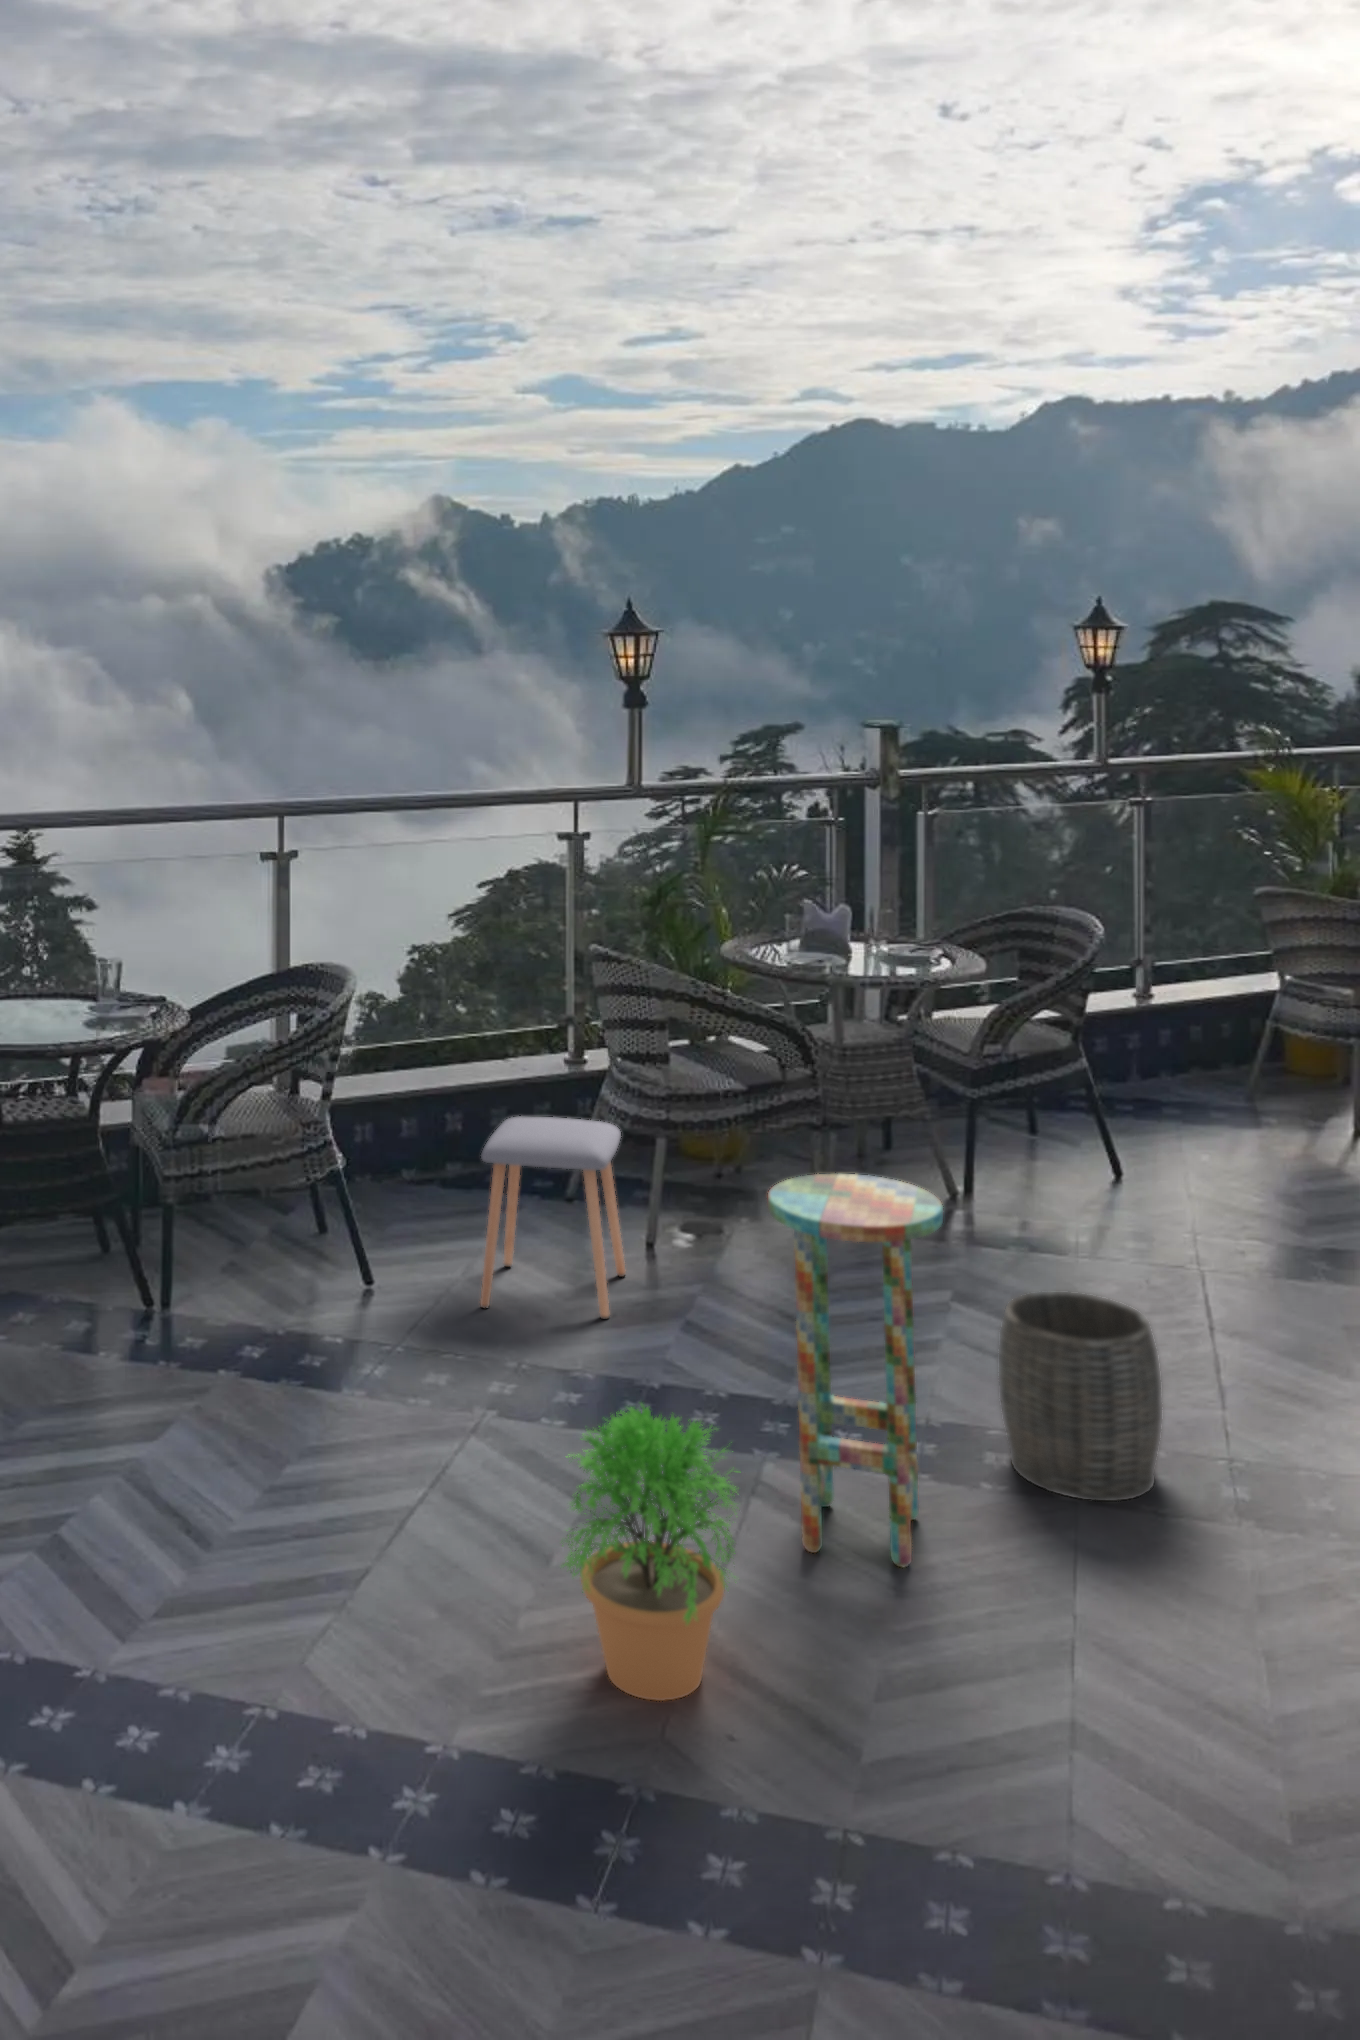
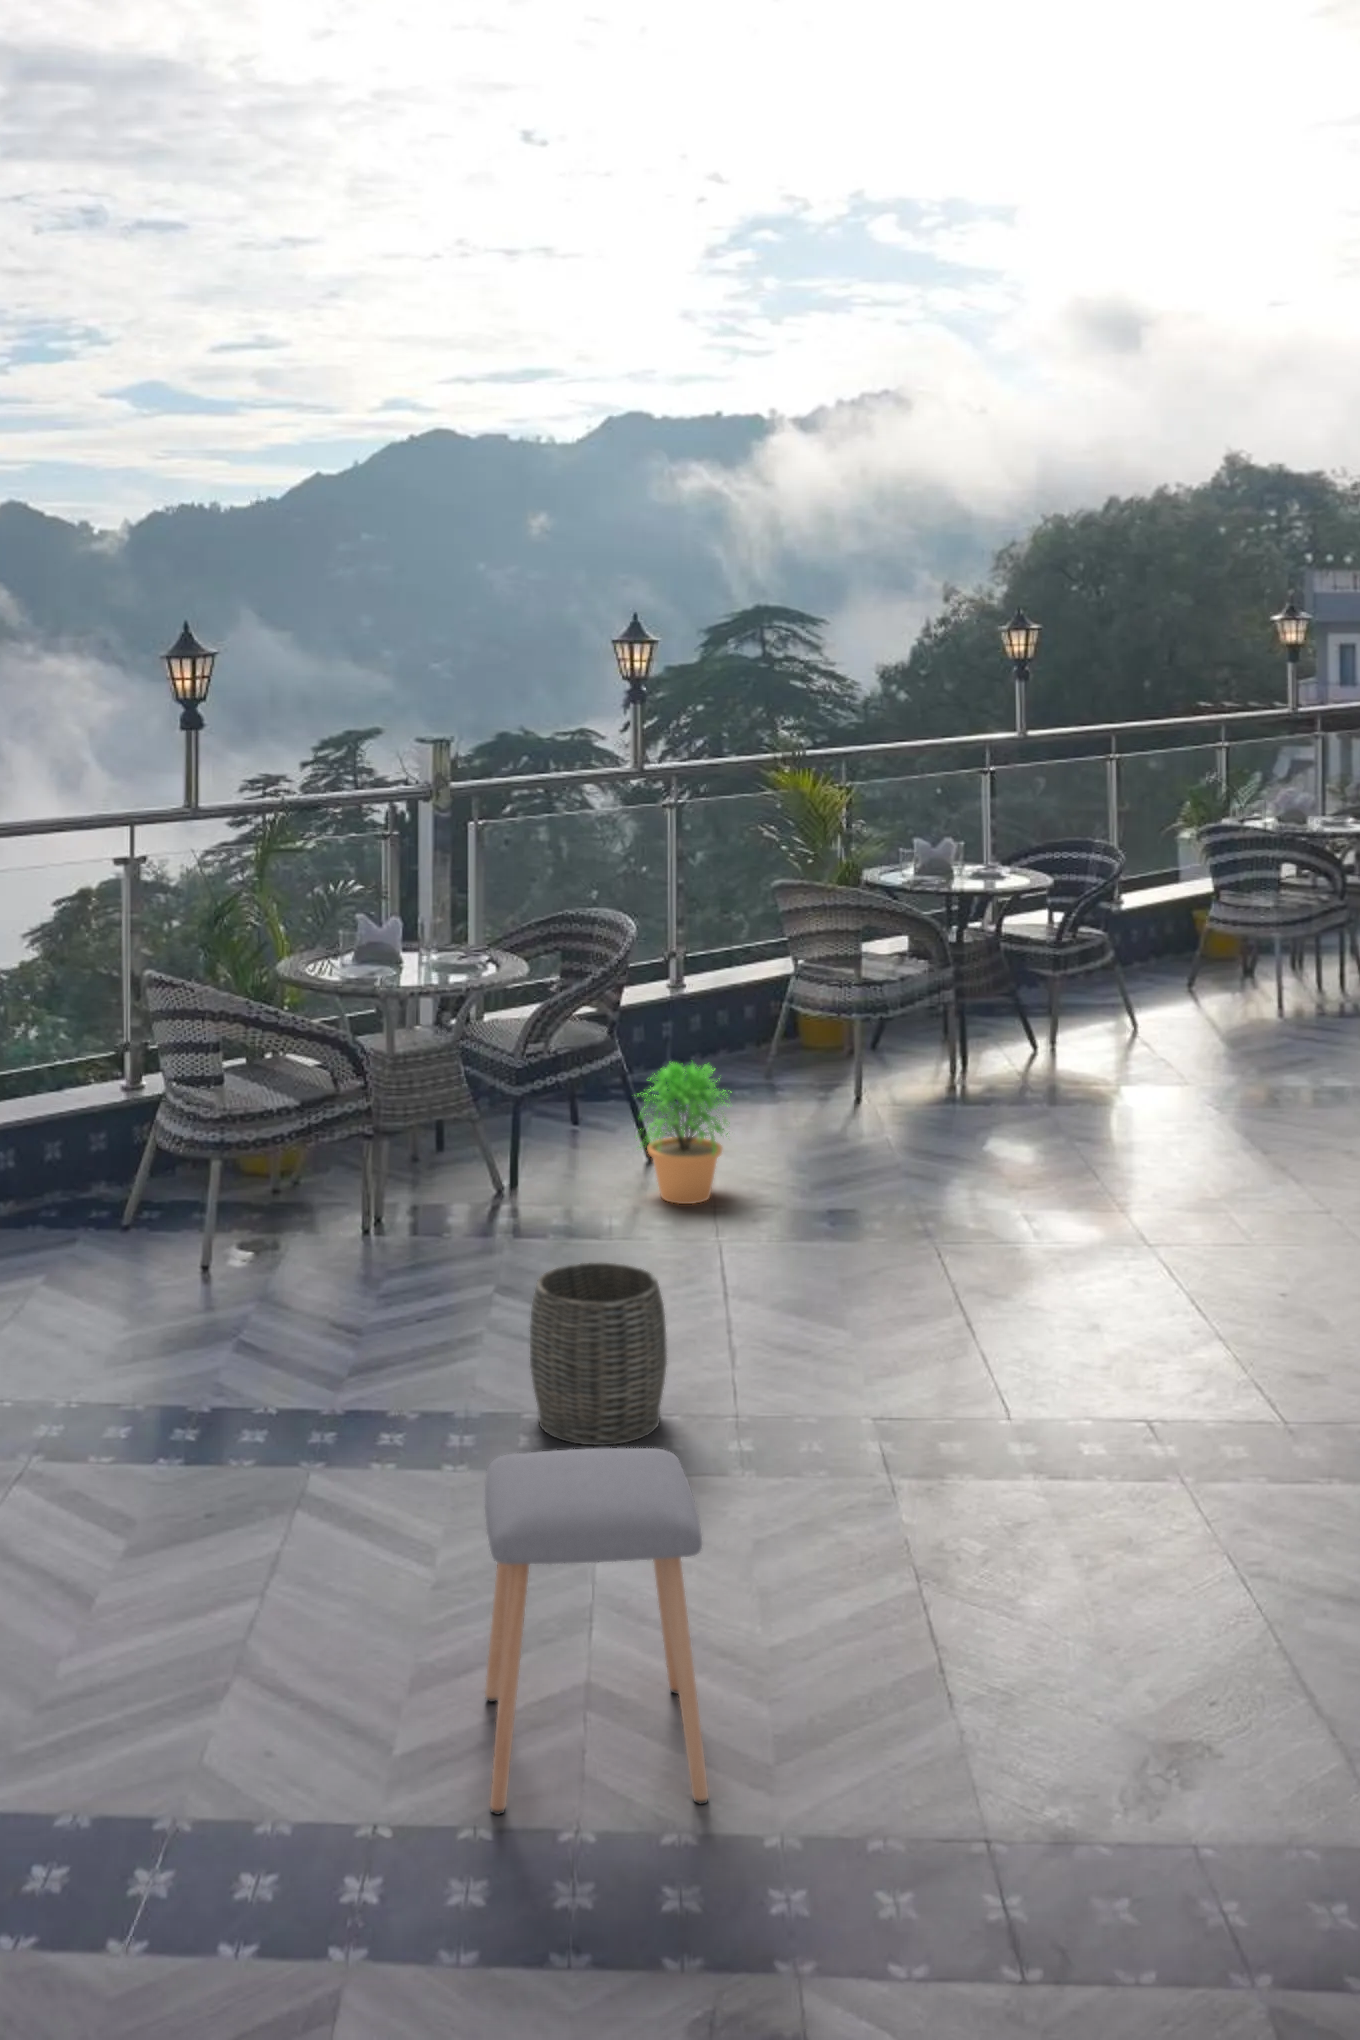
stool: present [480,1116,625,1319] -> present [485,1448,708,1814]
side table: present [768,1174,943,1568] -> none [324,1172,482,1527]
potted plant: present [562,1404,738,1701] -> present [636,1062,728,1204]

